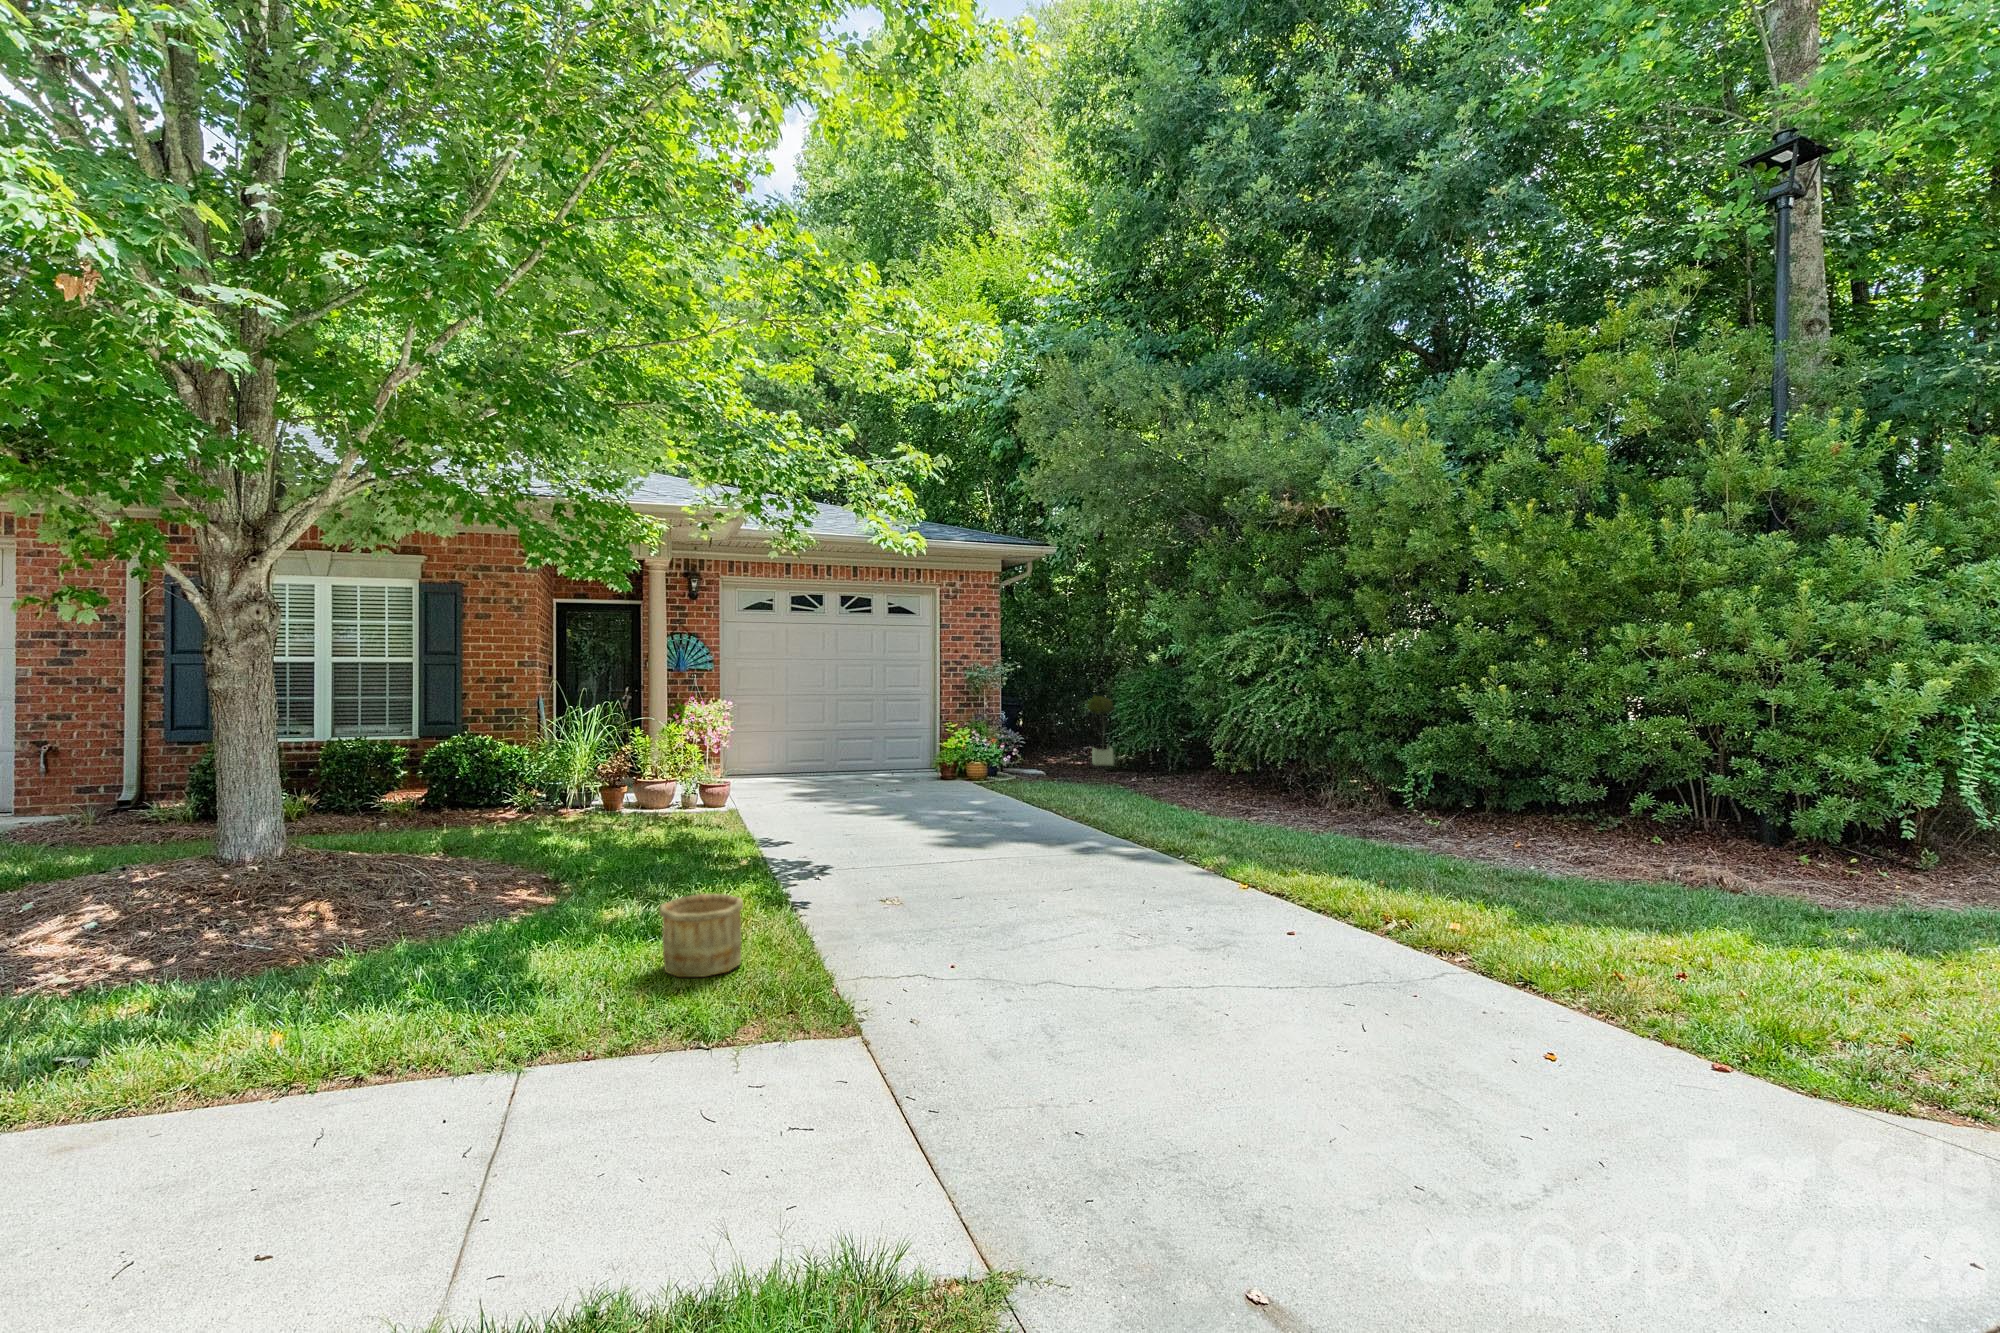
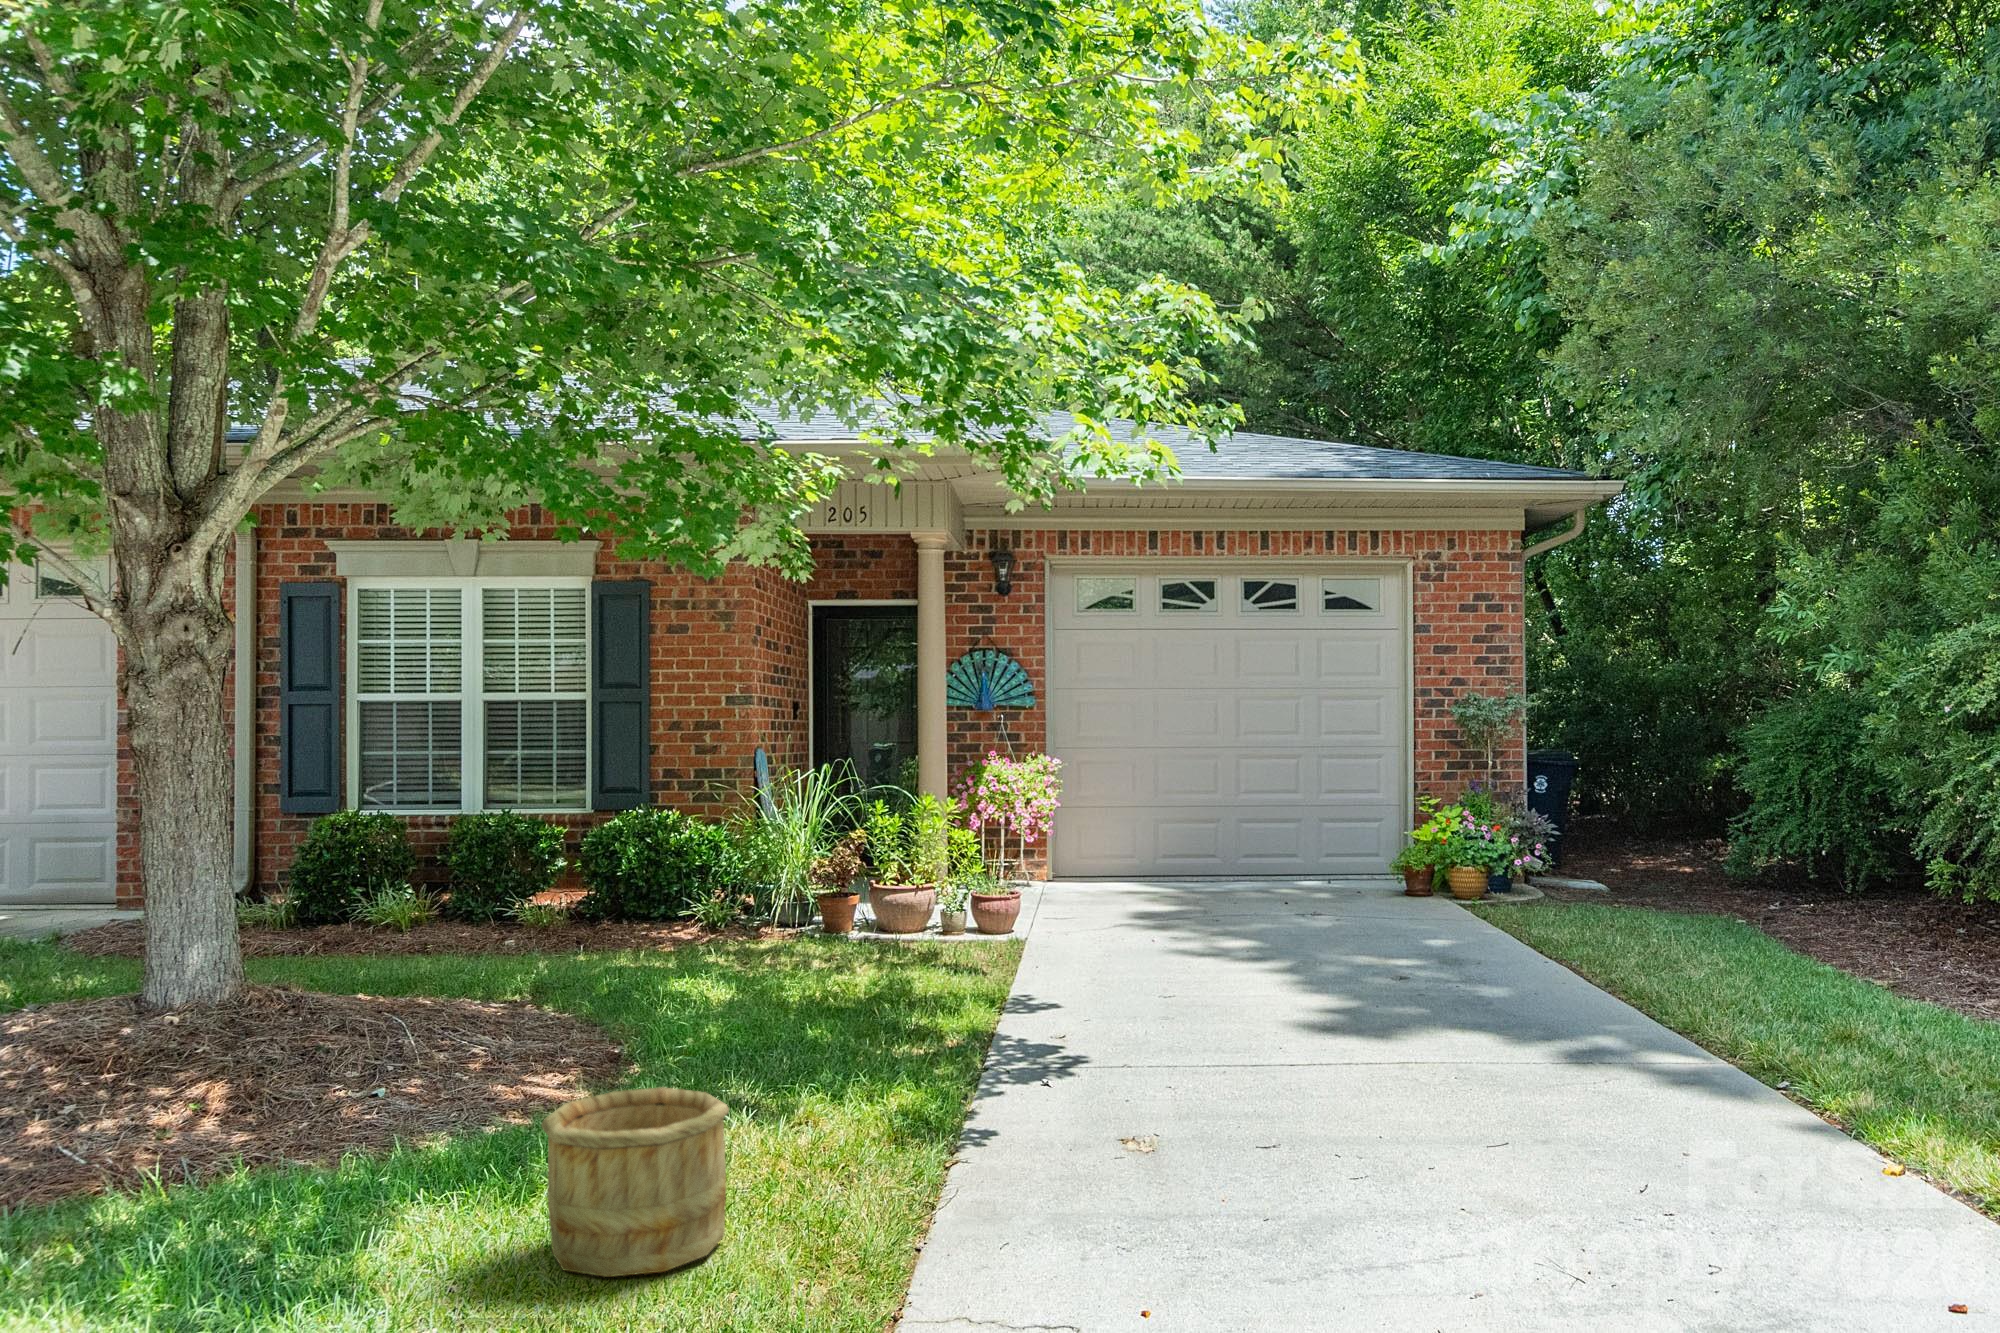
potted tree: present [1088,696,1116,765] -> none [1734,755,1800,897]

